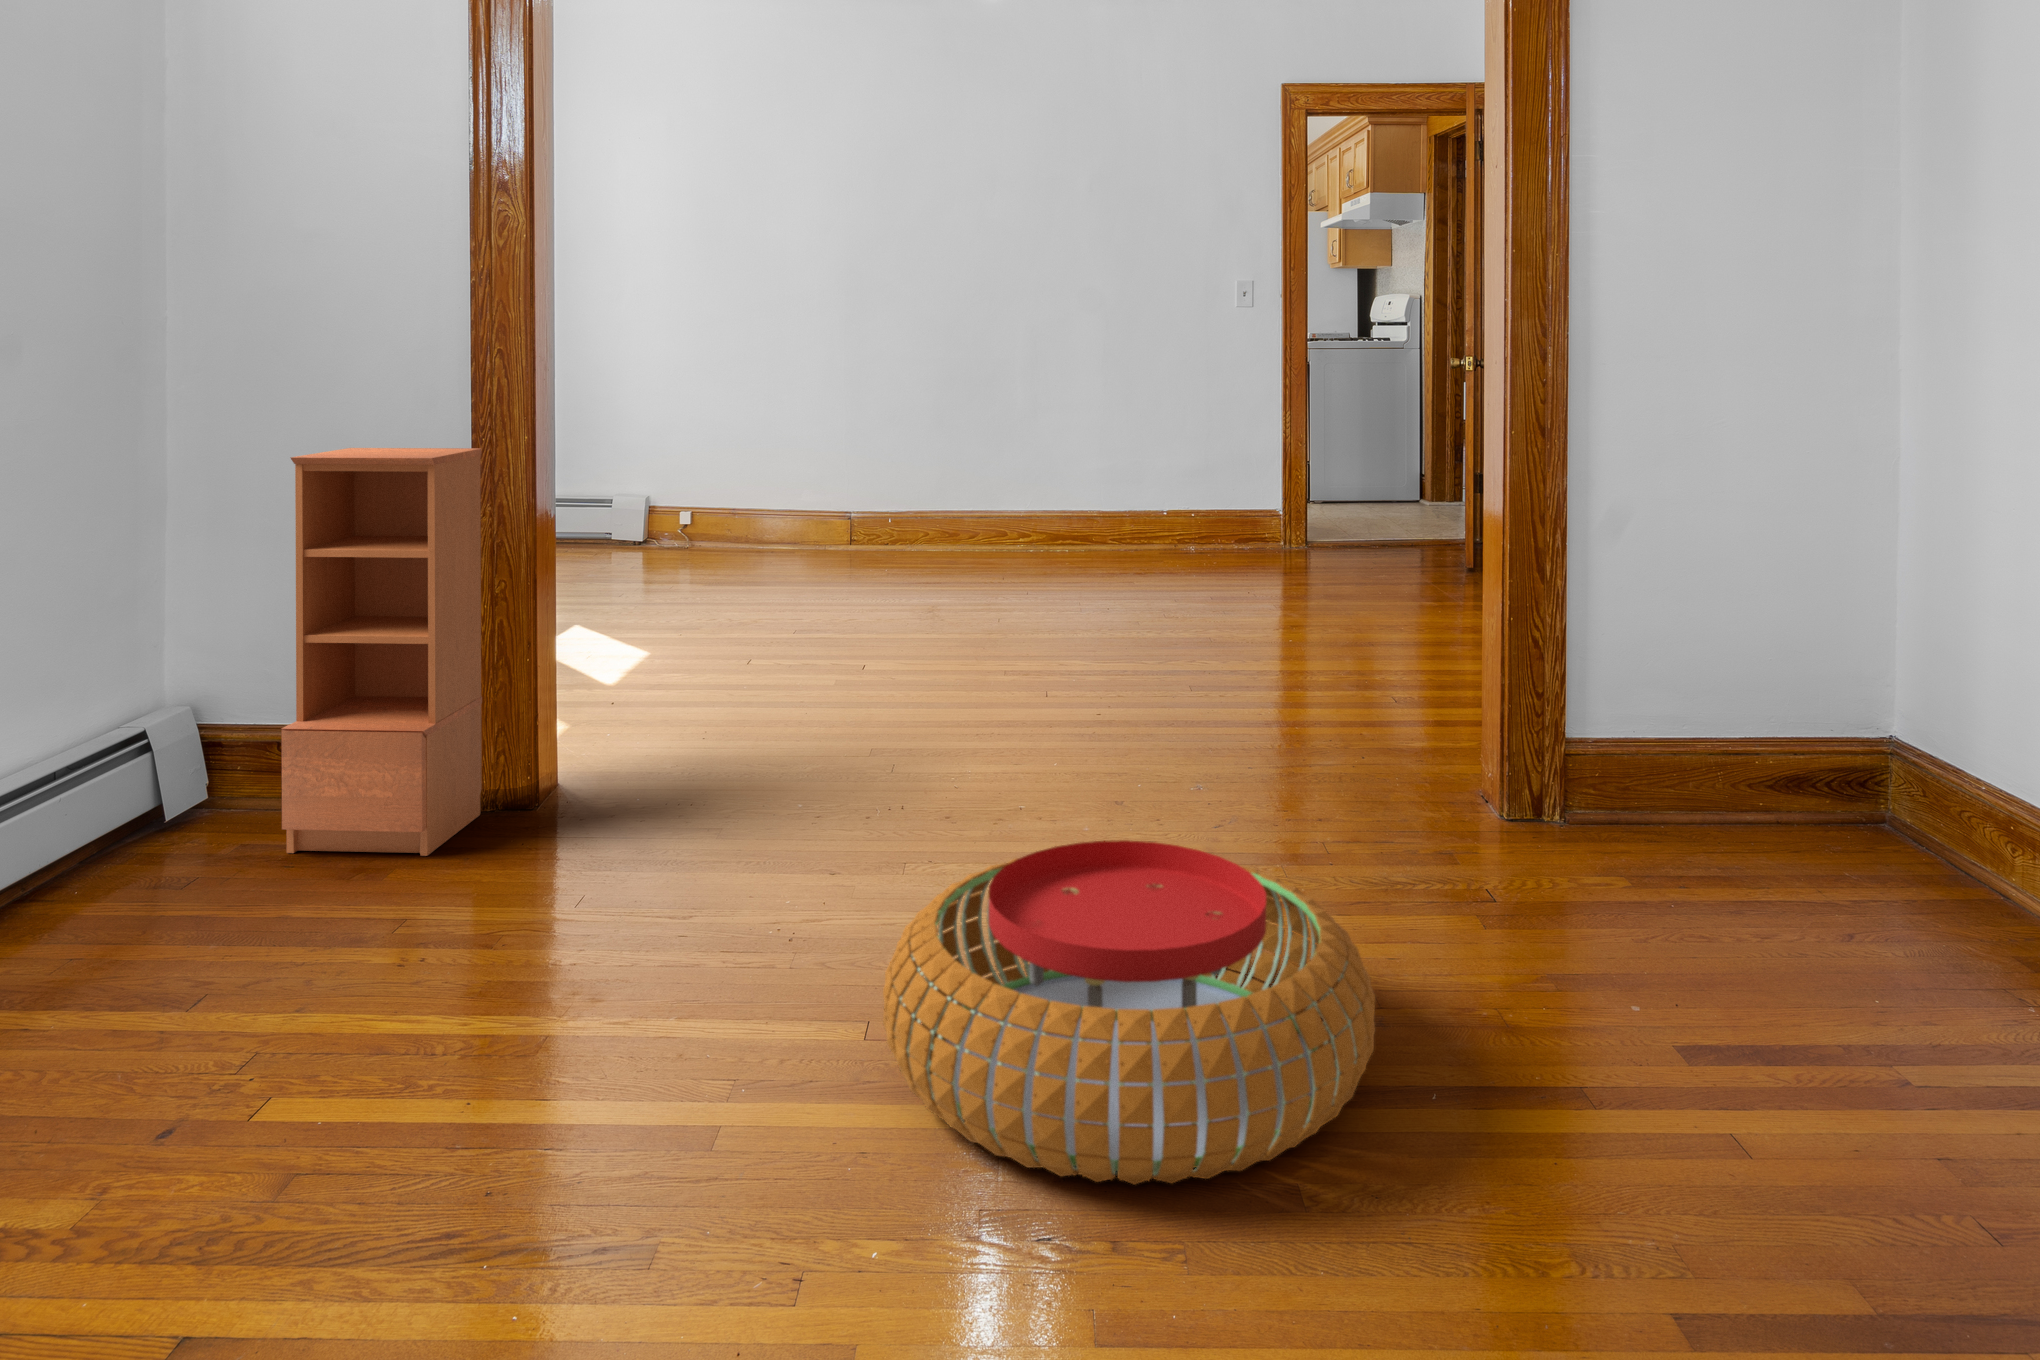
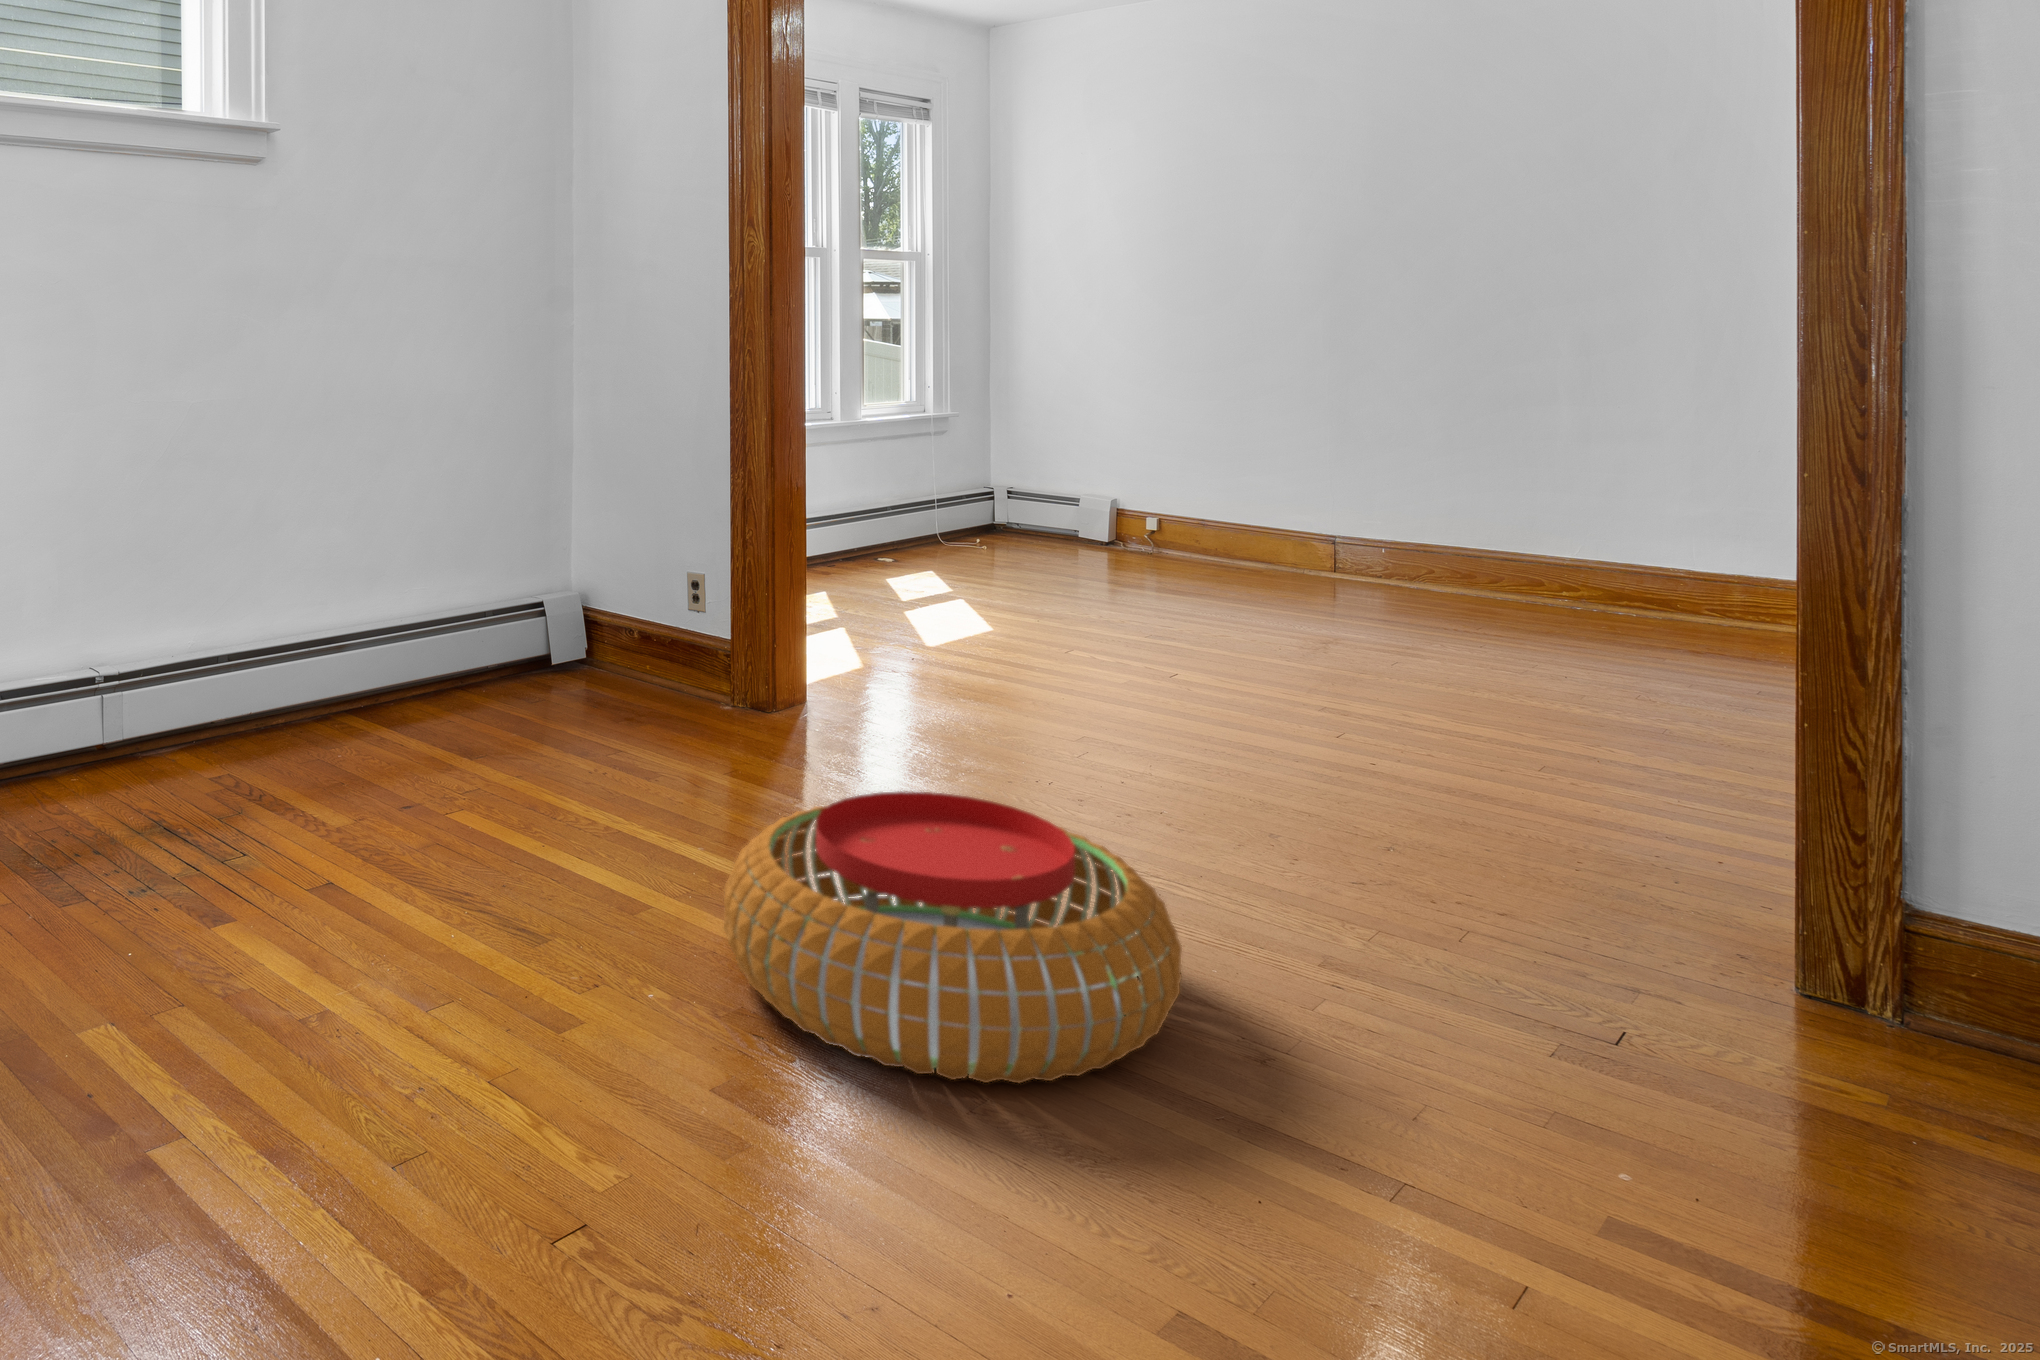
bookcase: present [281,448,482,856] -> none [590,422,729,721]

